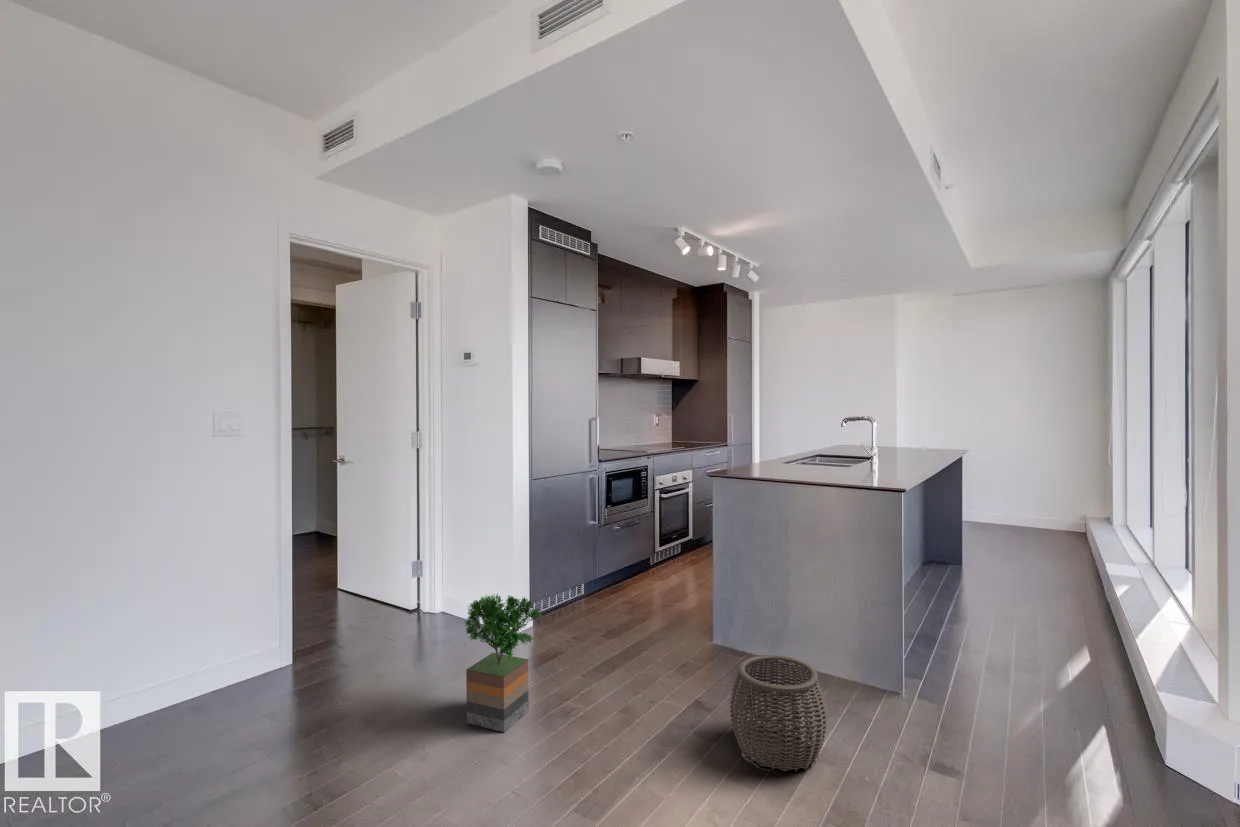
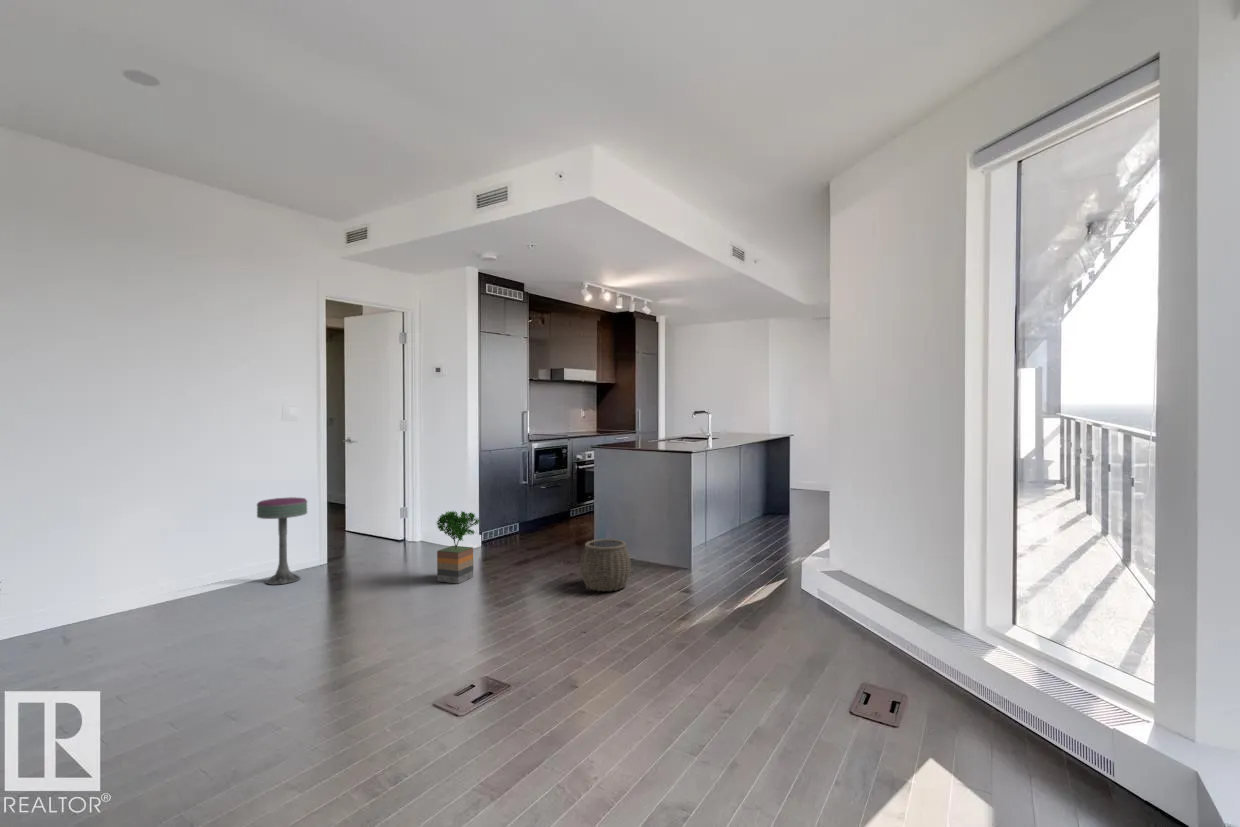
bar stool: none [155,566,248,725] -> present [257,497,307,585]

